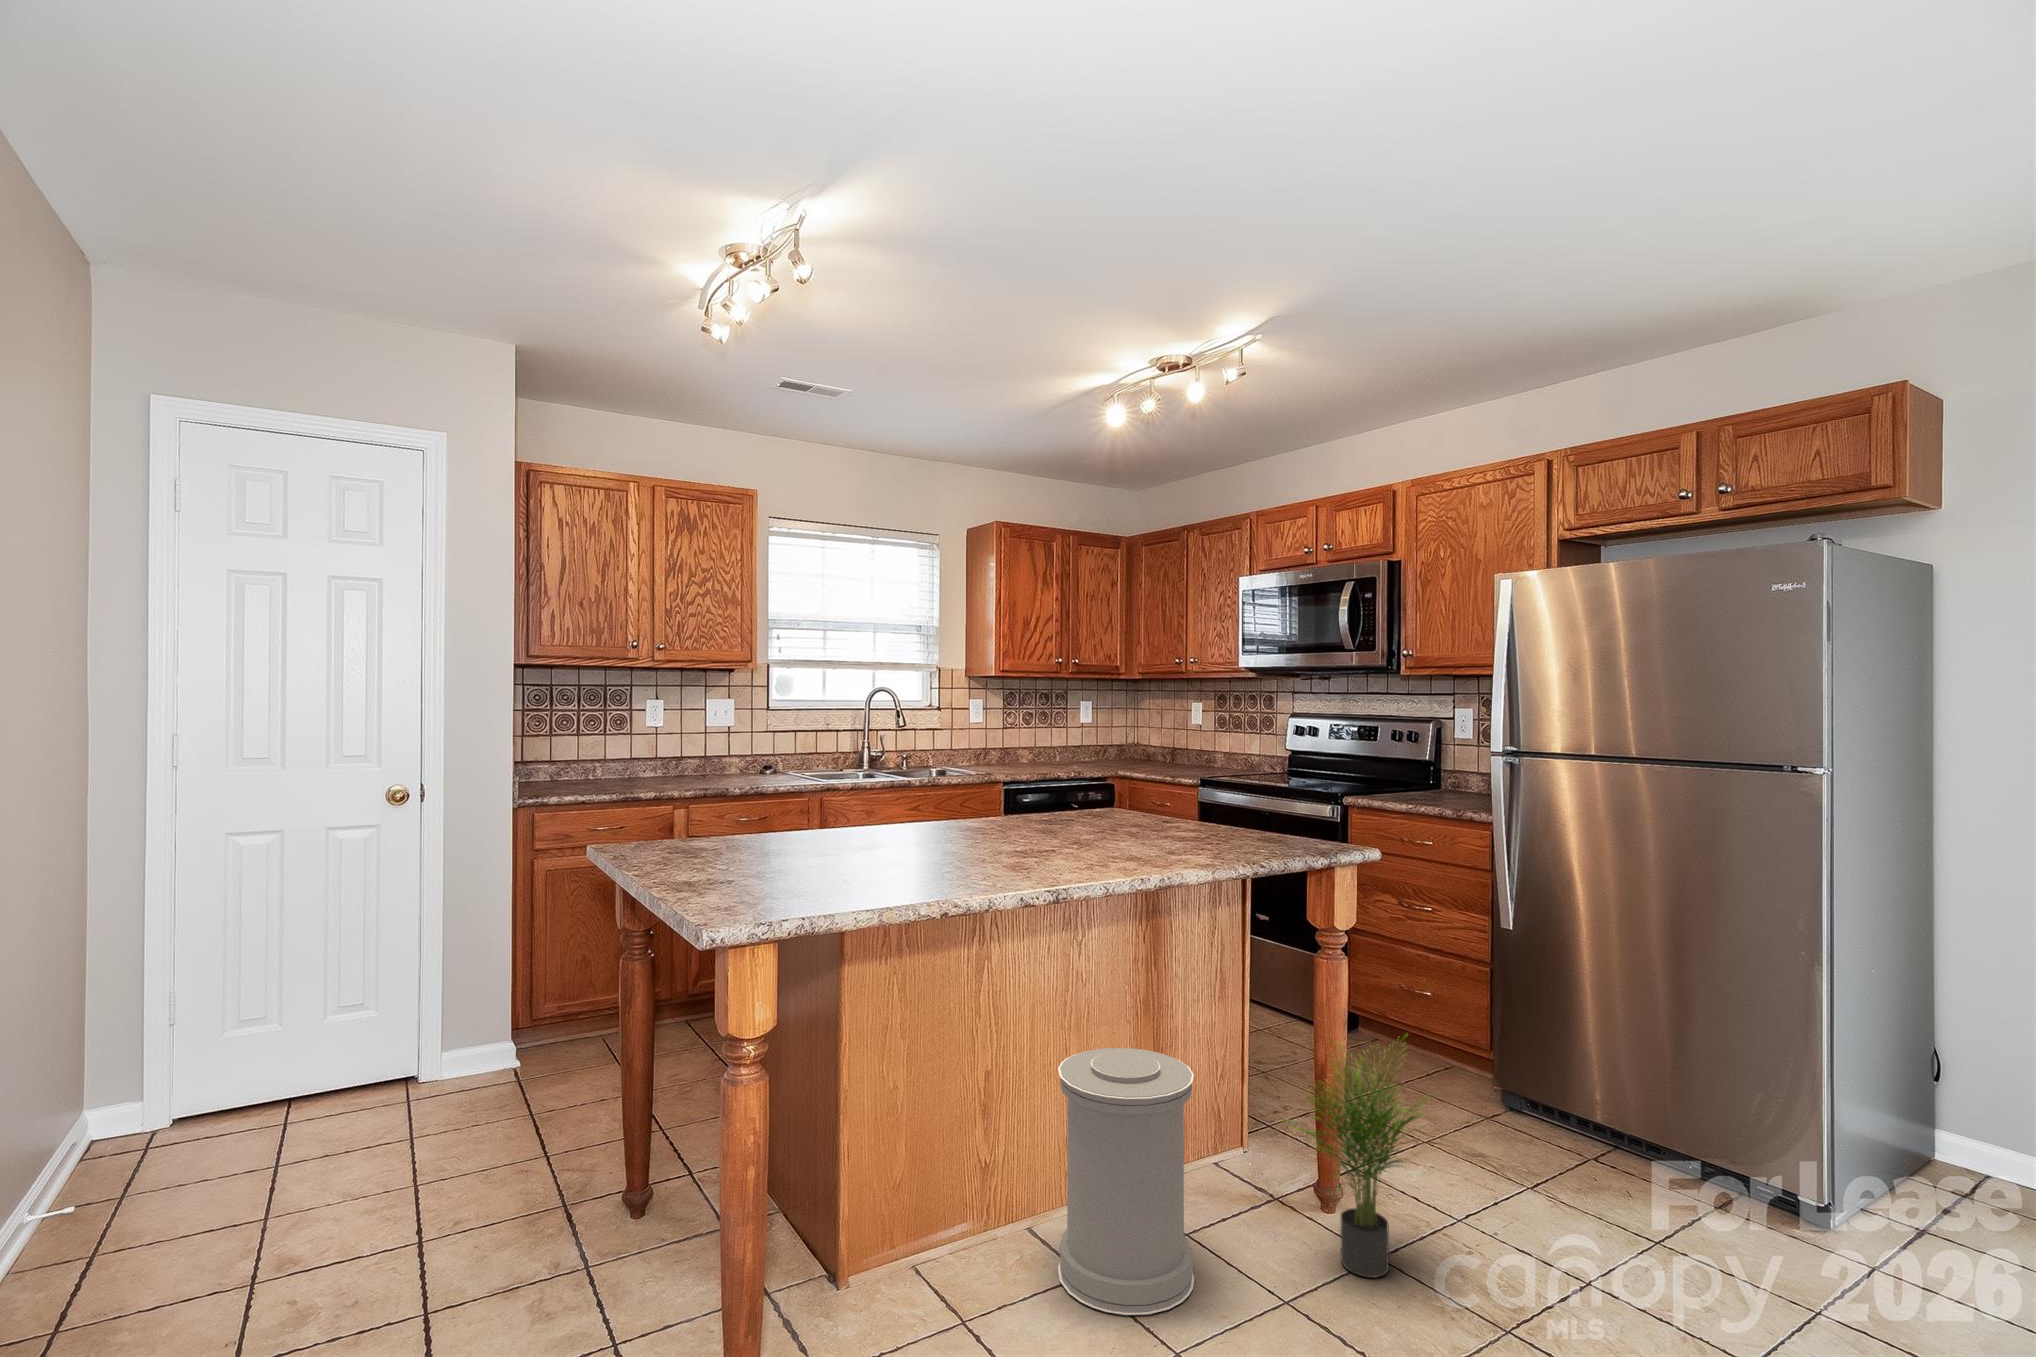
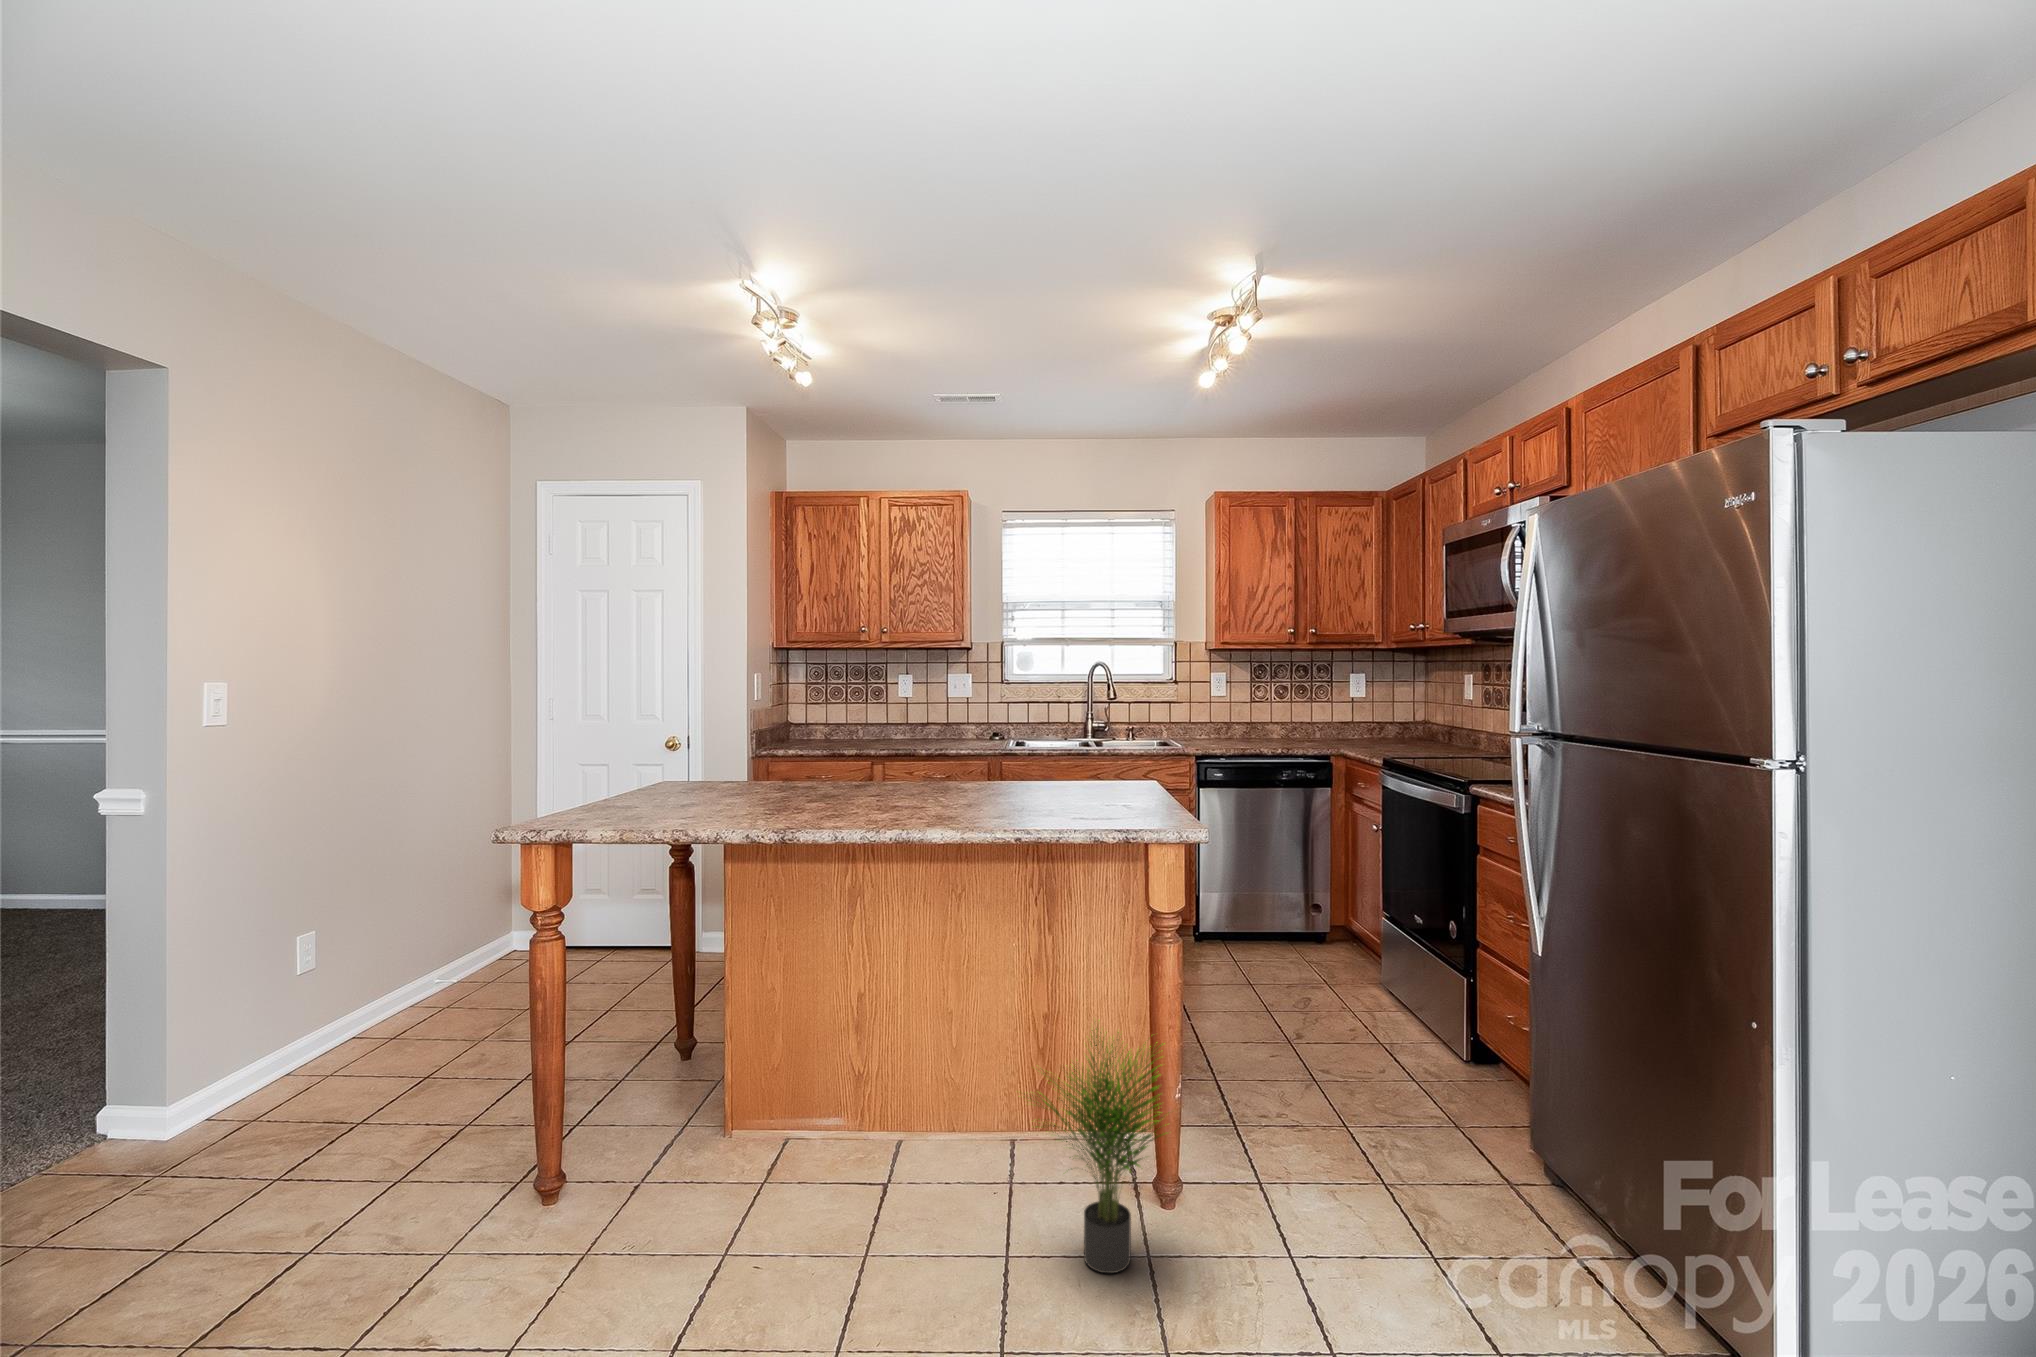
trash can: present [1058,1048,1194,1315] -> none [845,992,968,1226]

